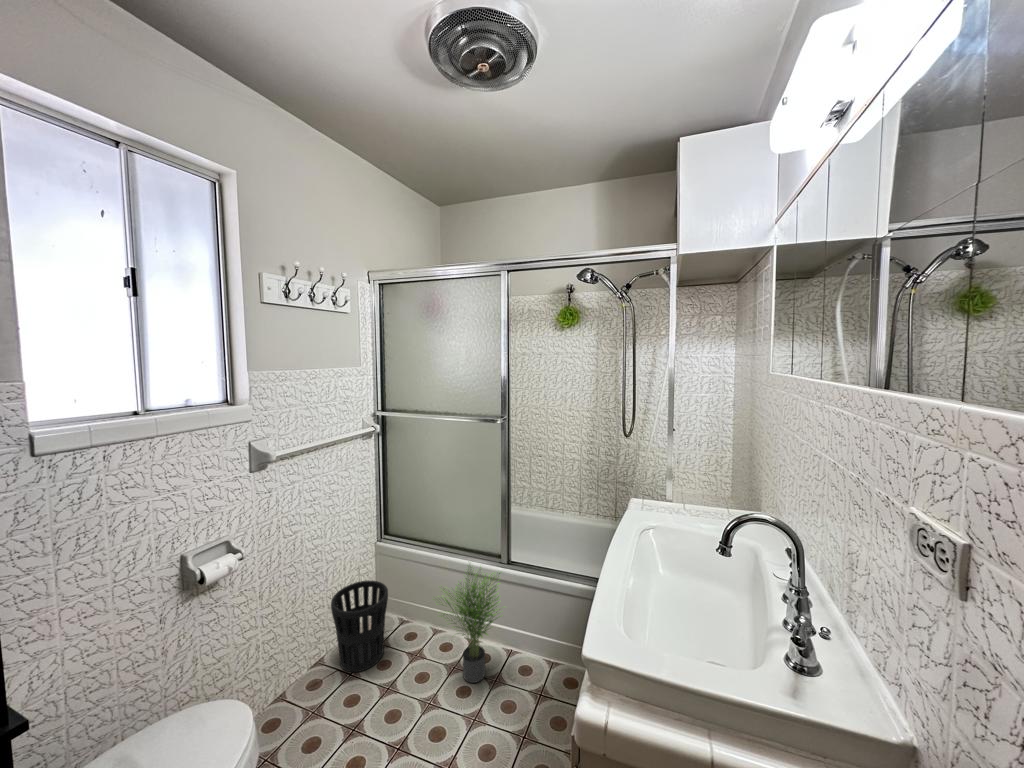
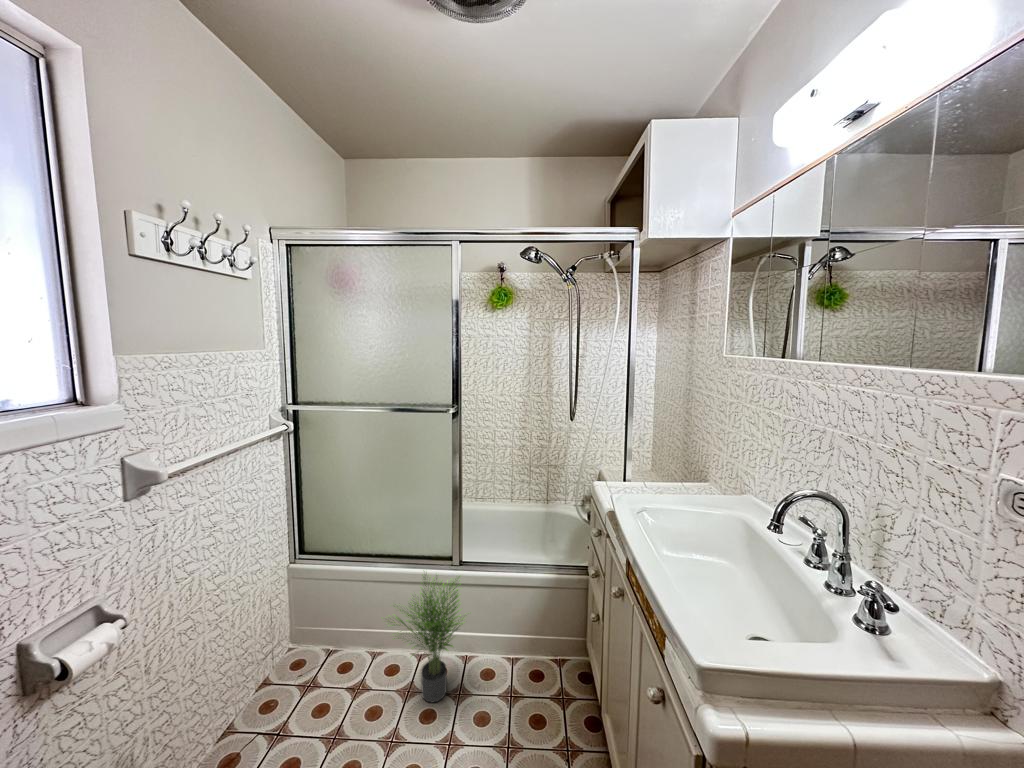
wastebasket: present [331,581,388,672] -> none [244,613,321,732]

